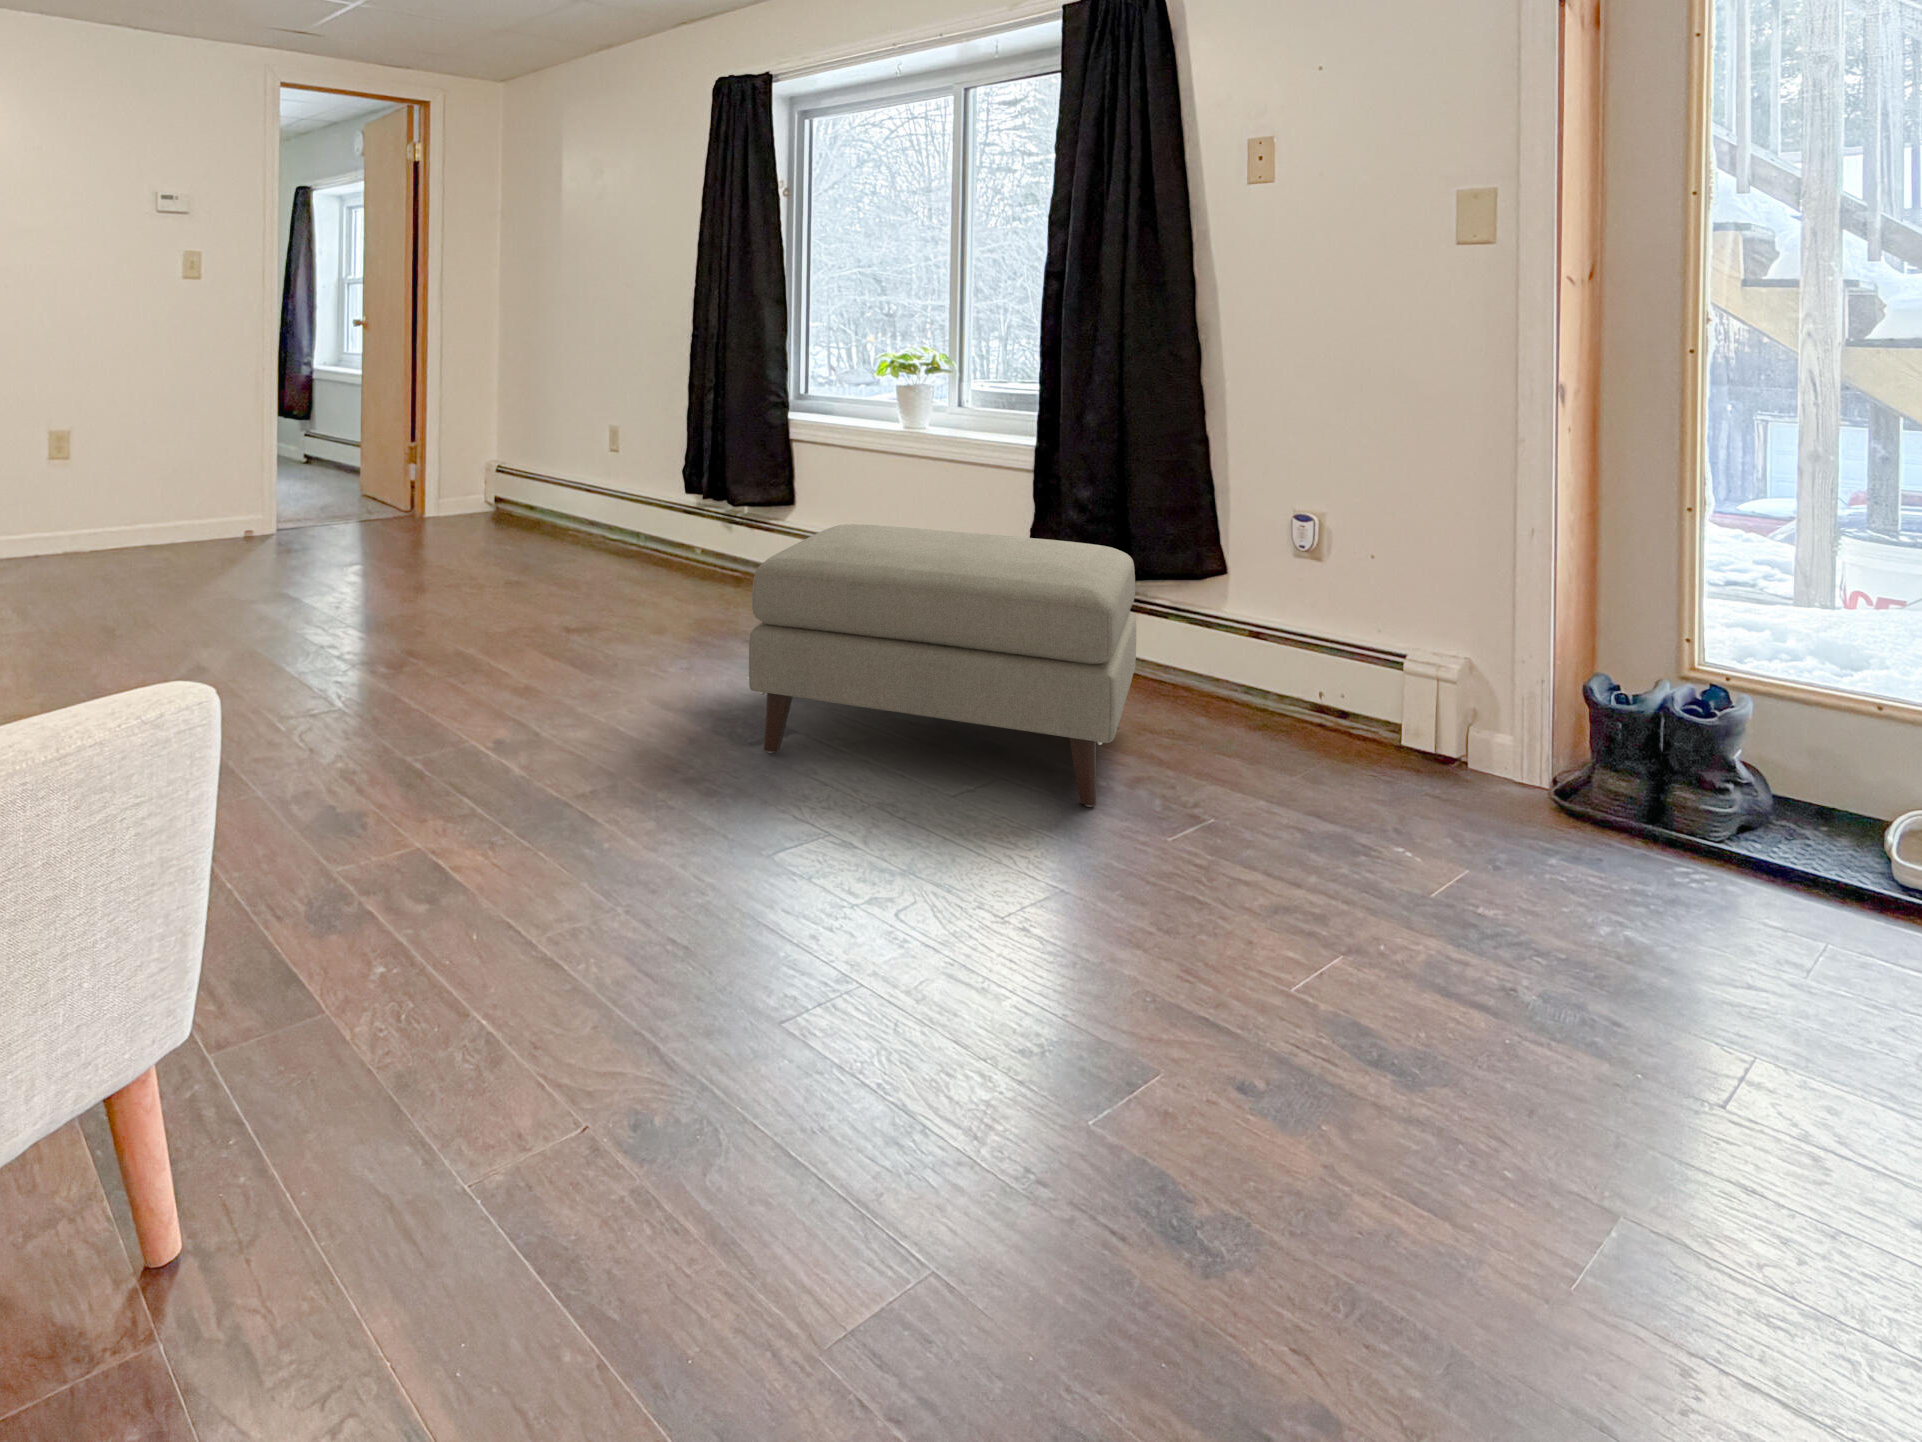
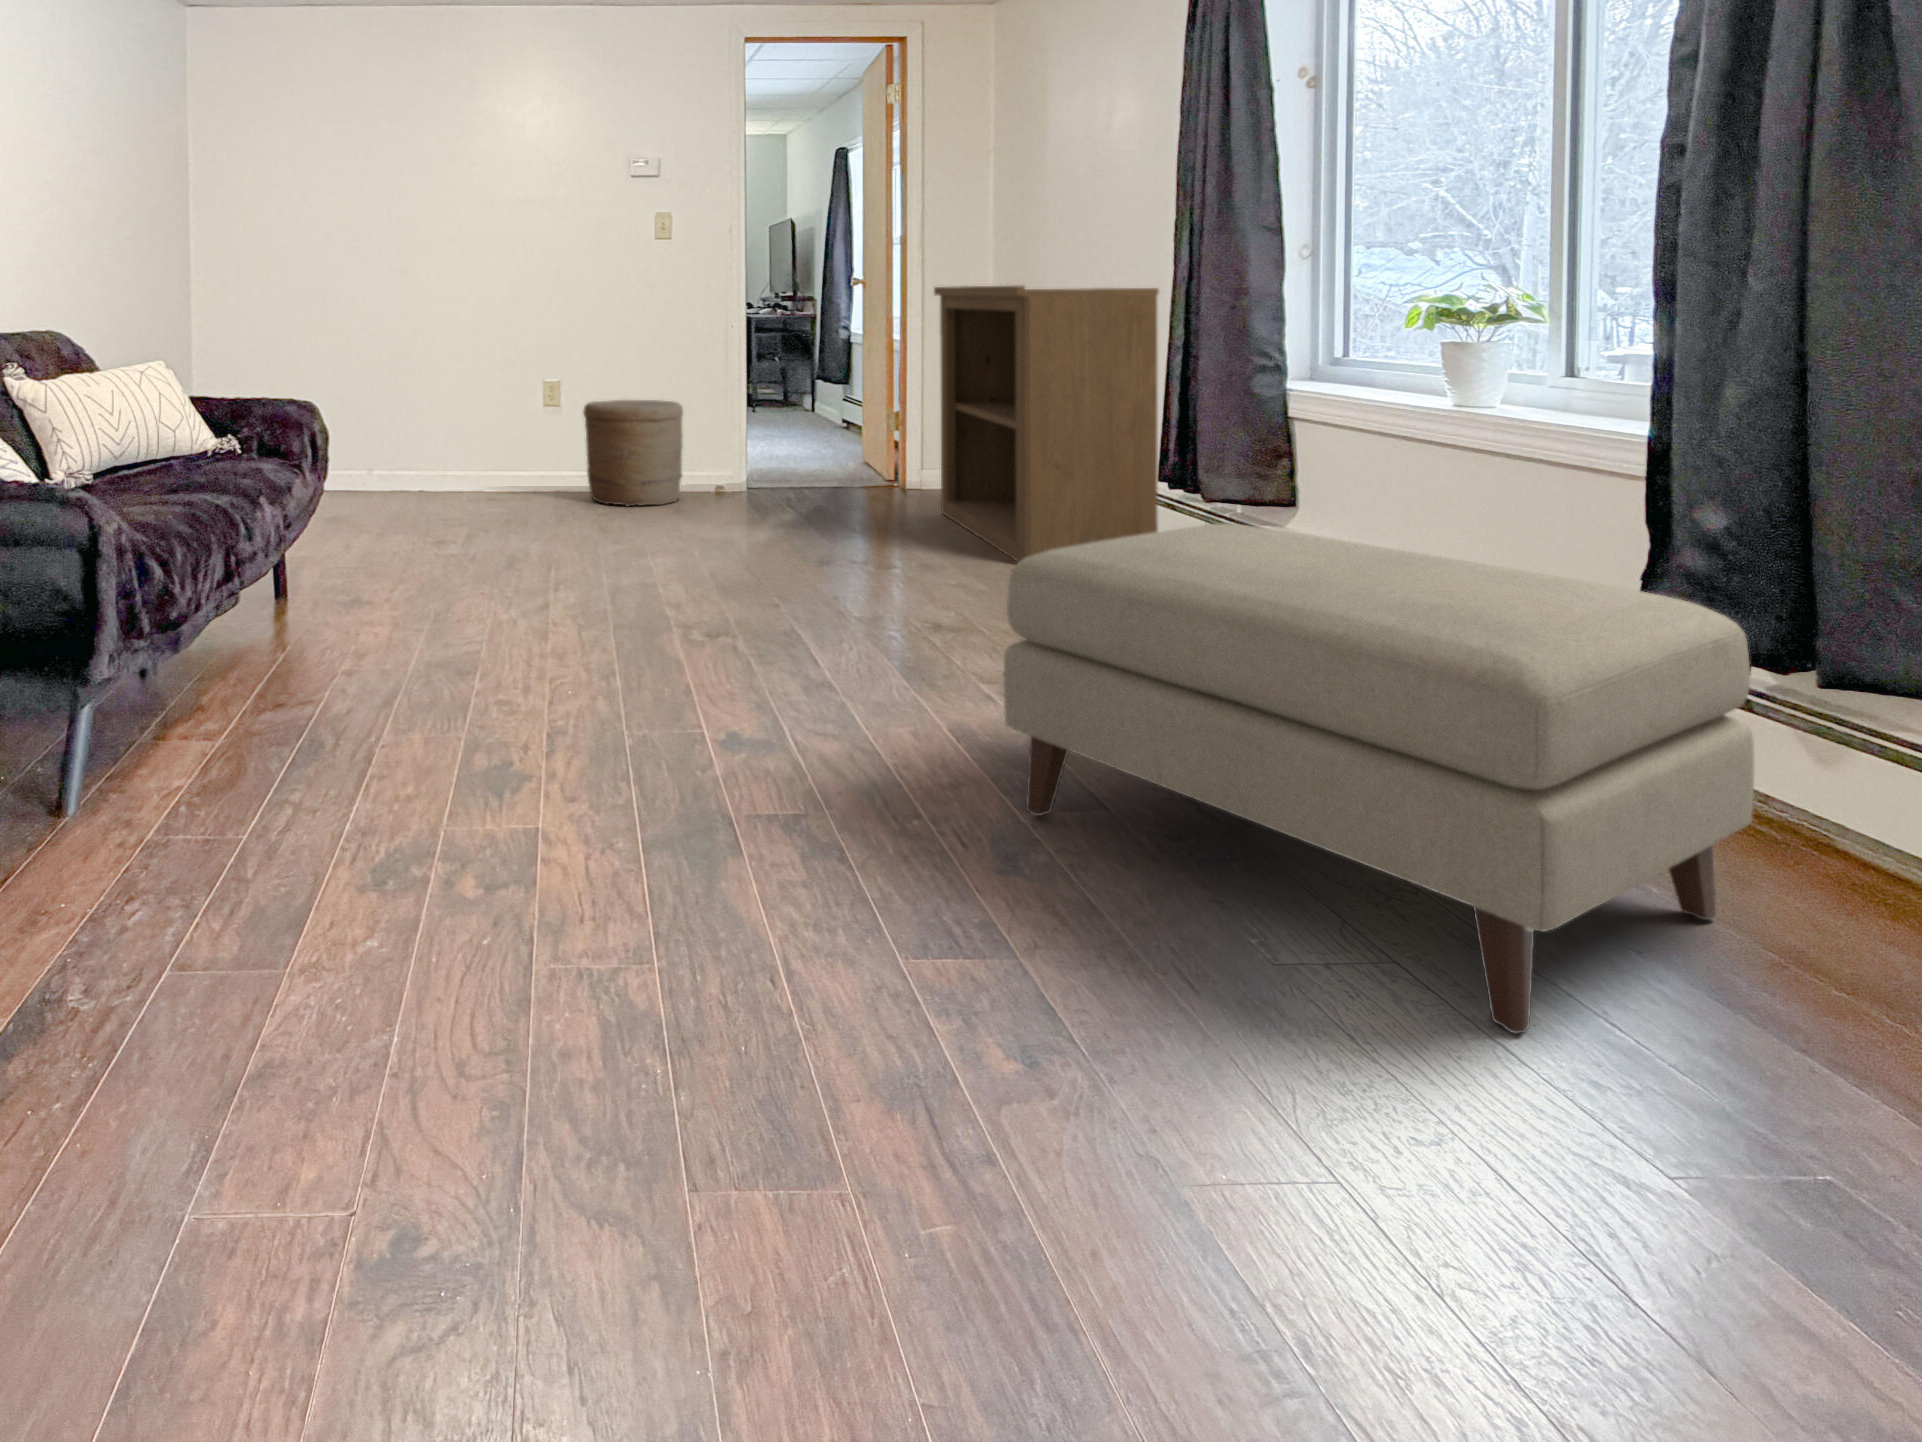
bookshelf: none [476,335,681,573] -> present [934,286,1159,562]
woven basket: none [111,445,225,559] -> present [584,400,683,506]

